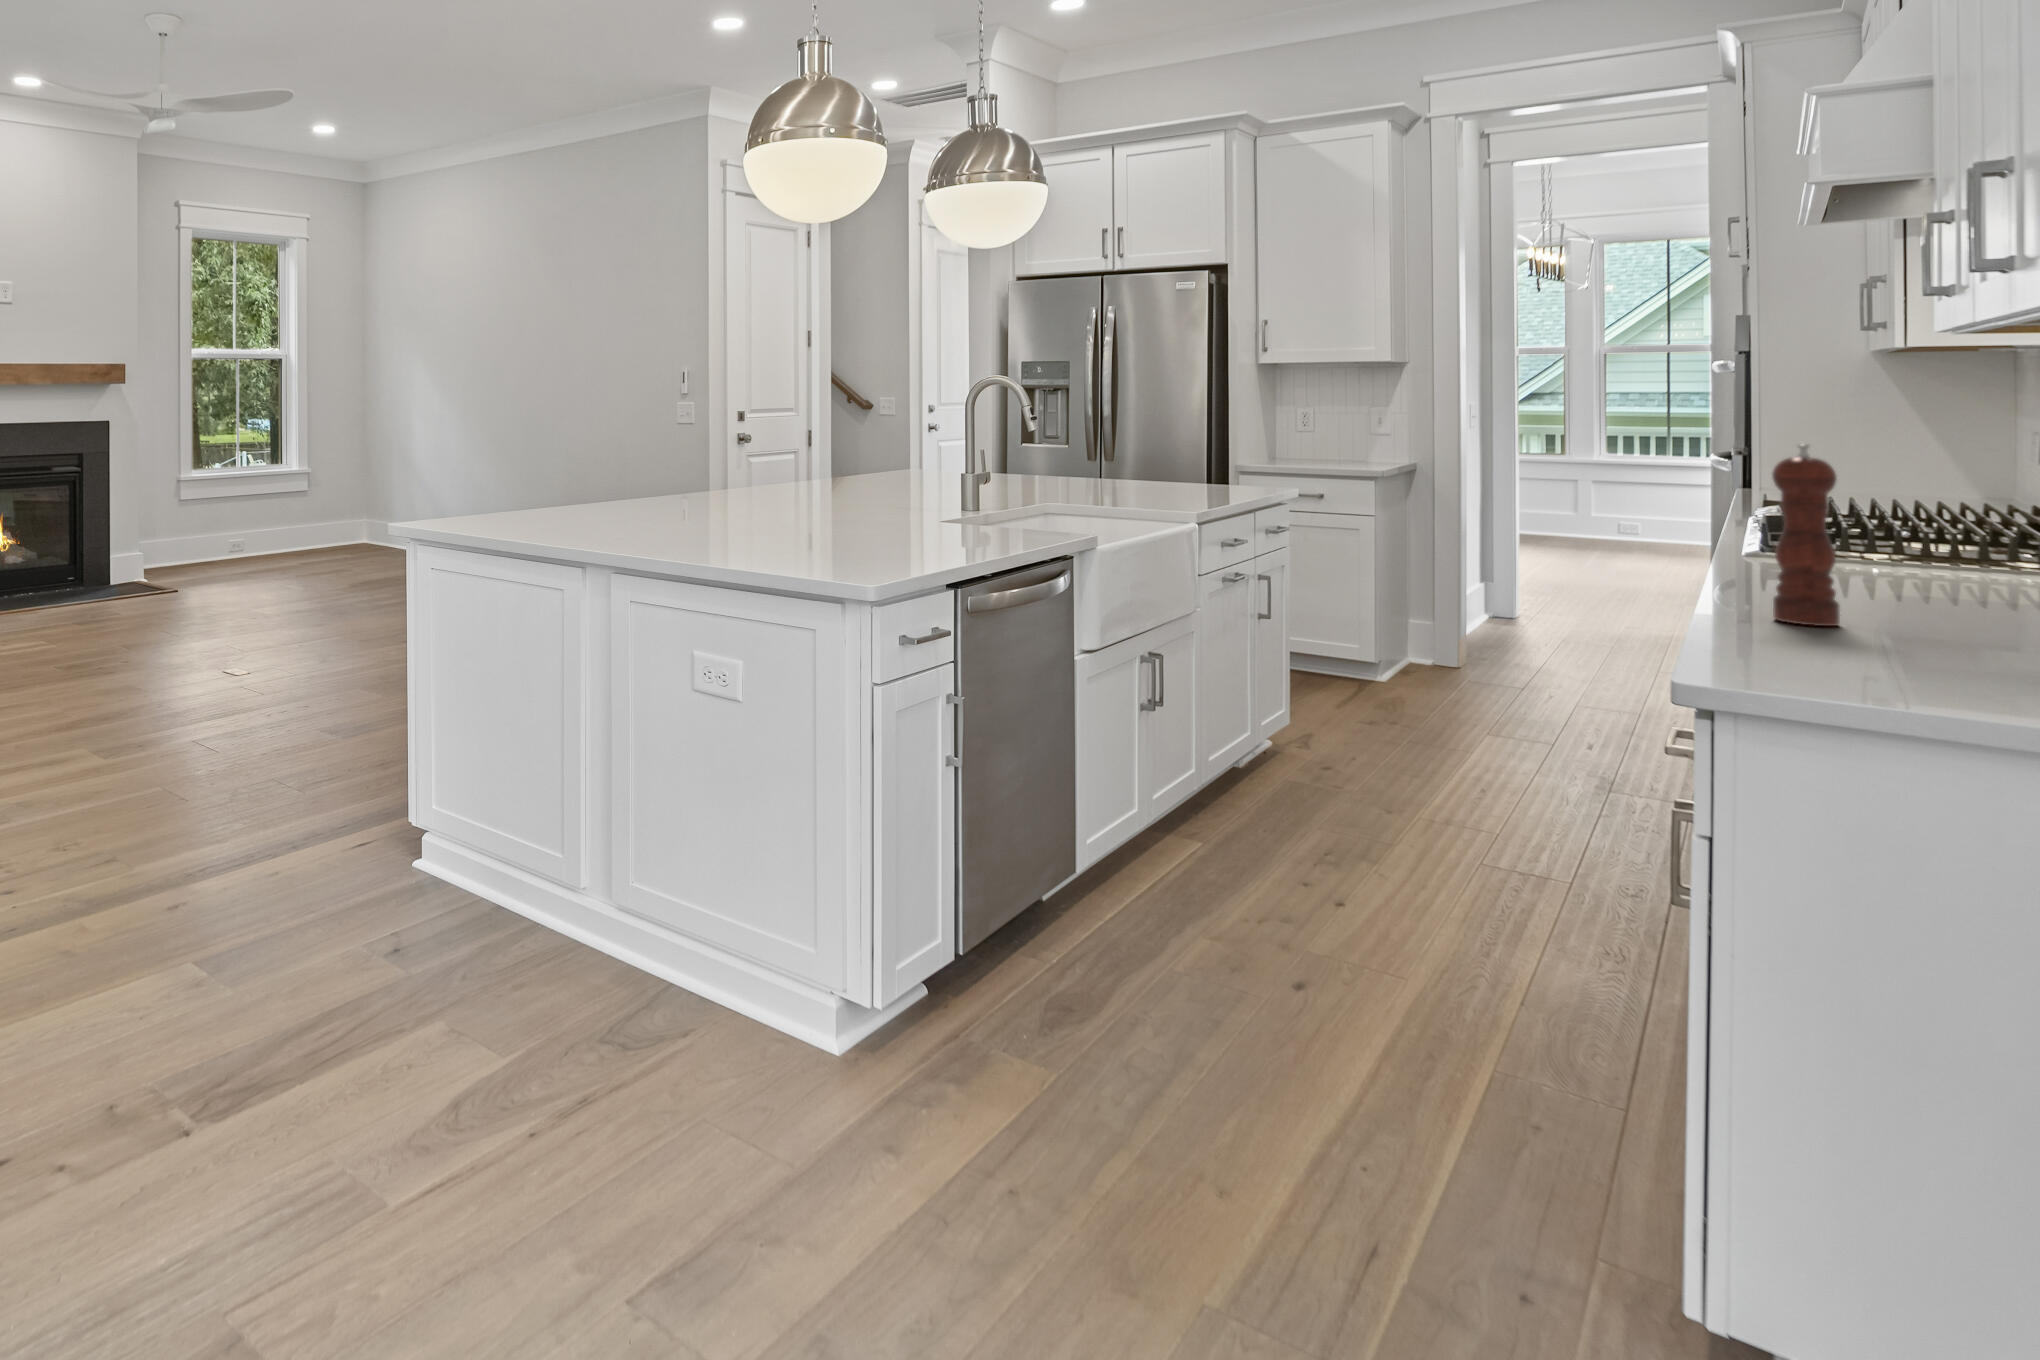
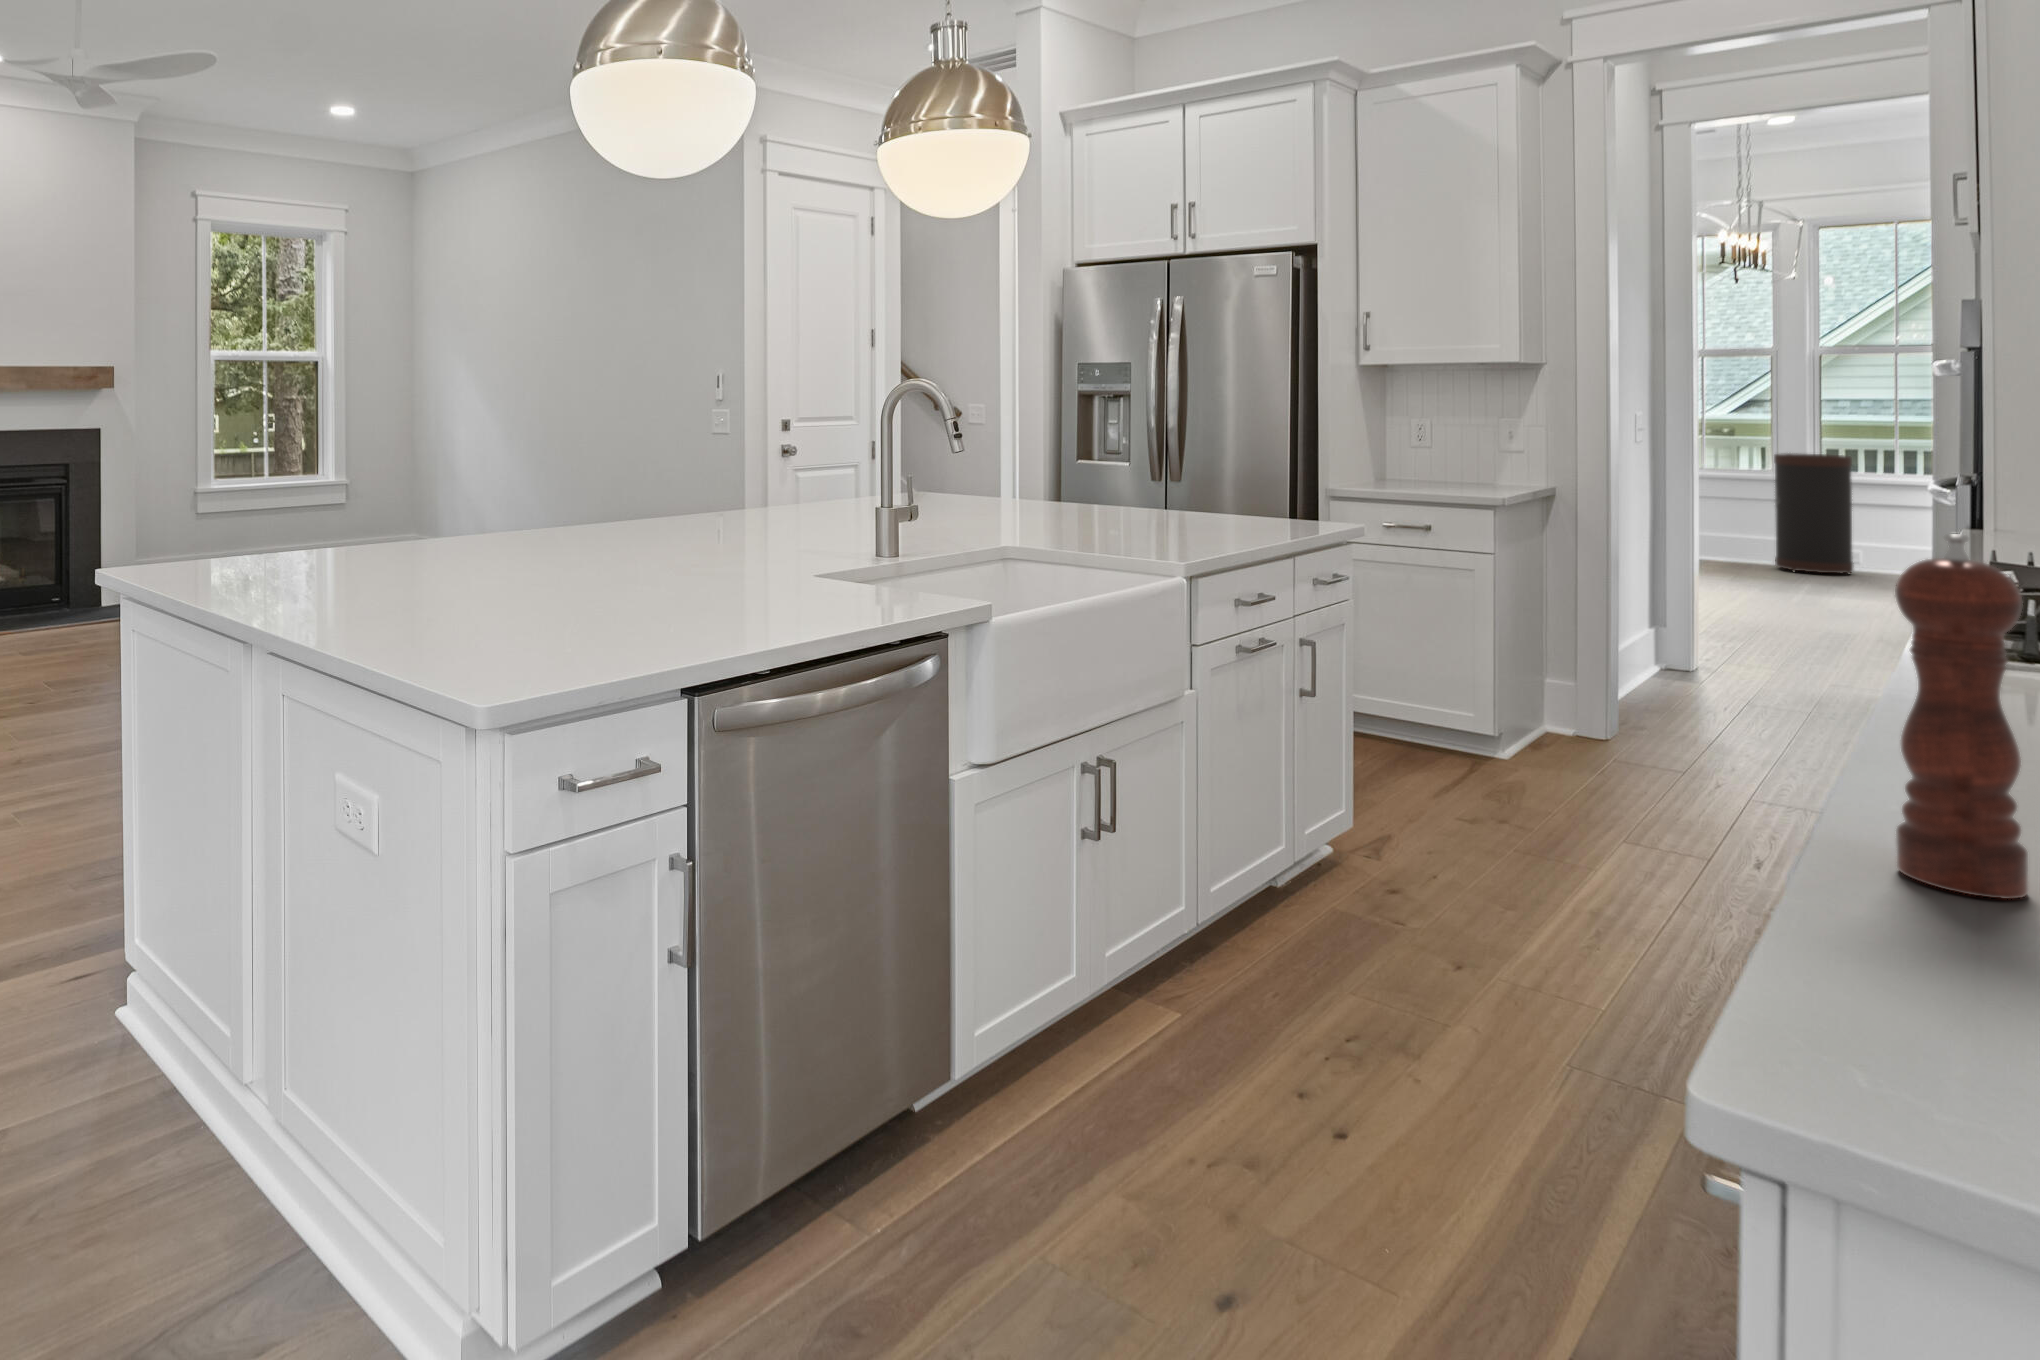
trash can: none [1558,441,1623,544] -> present [1774,453,1854,574]

